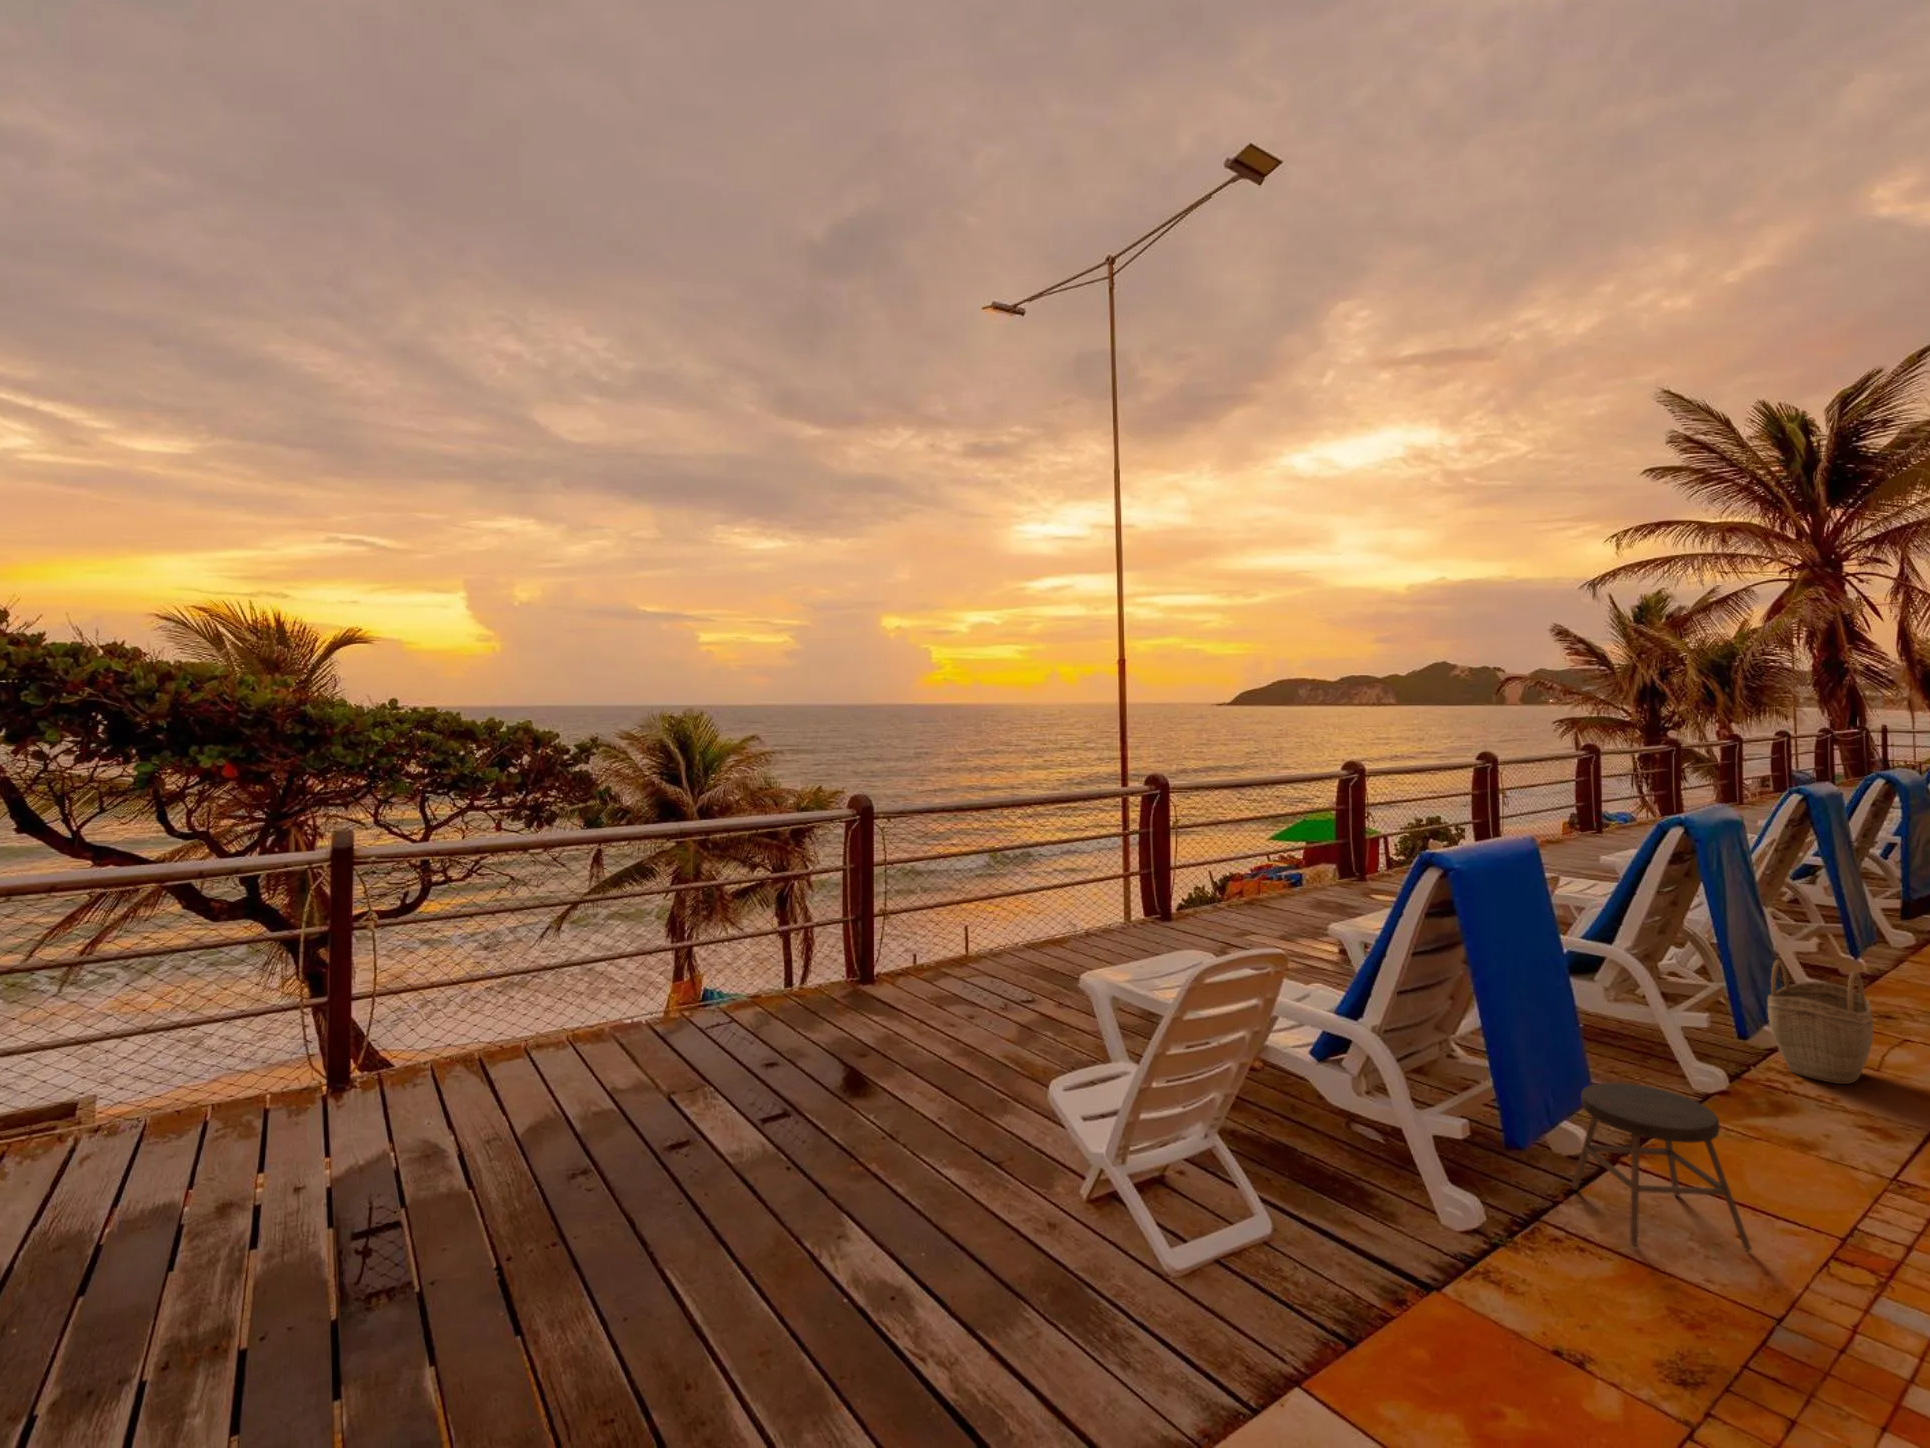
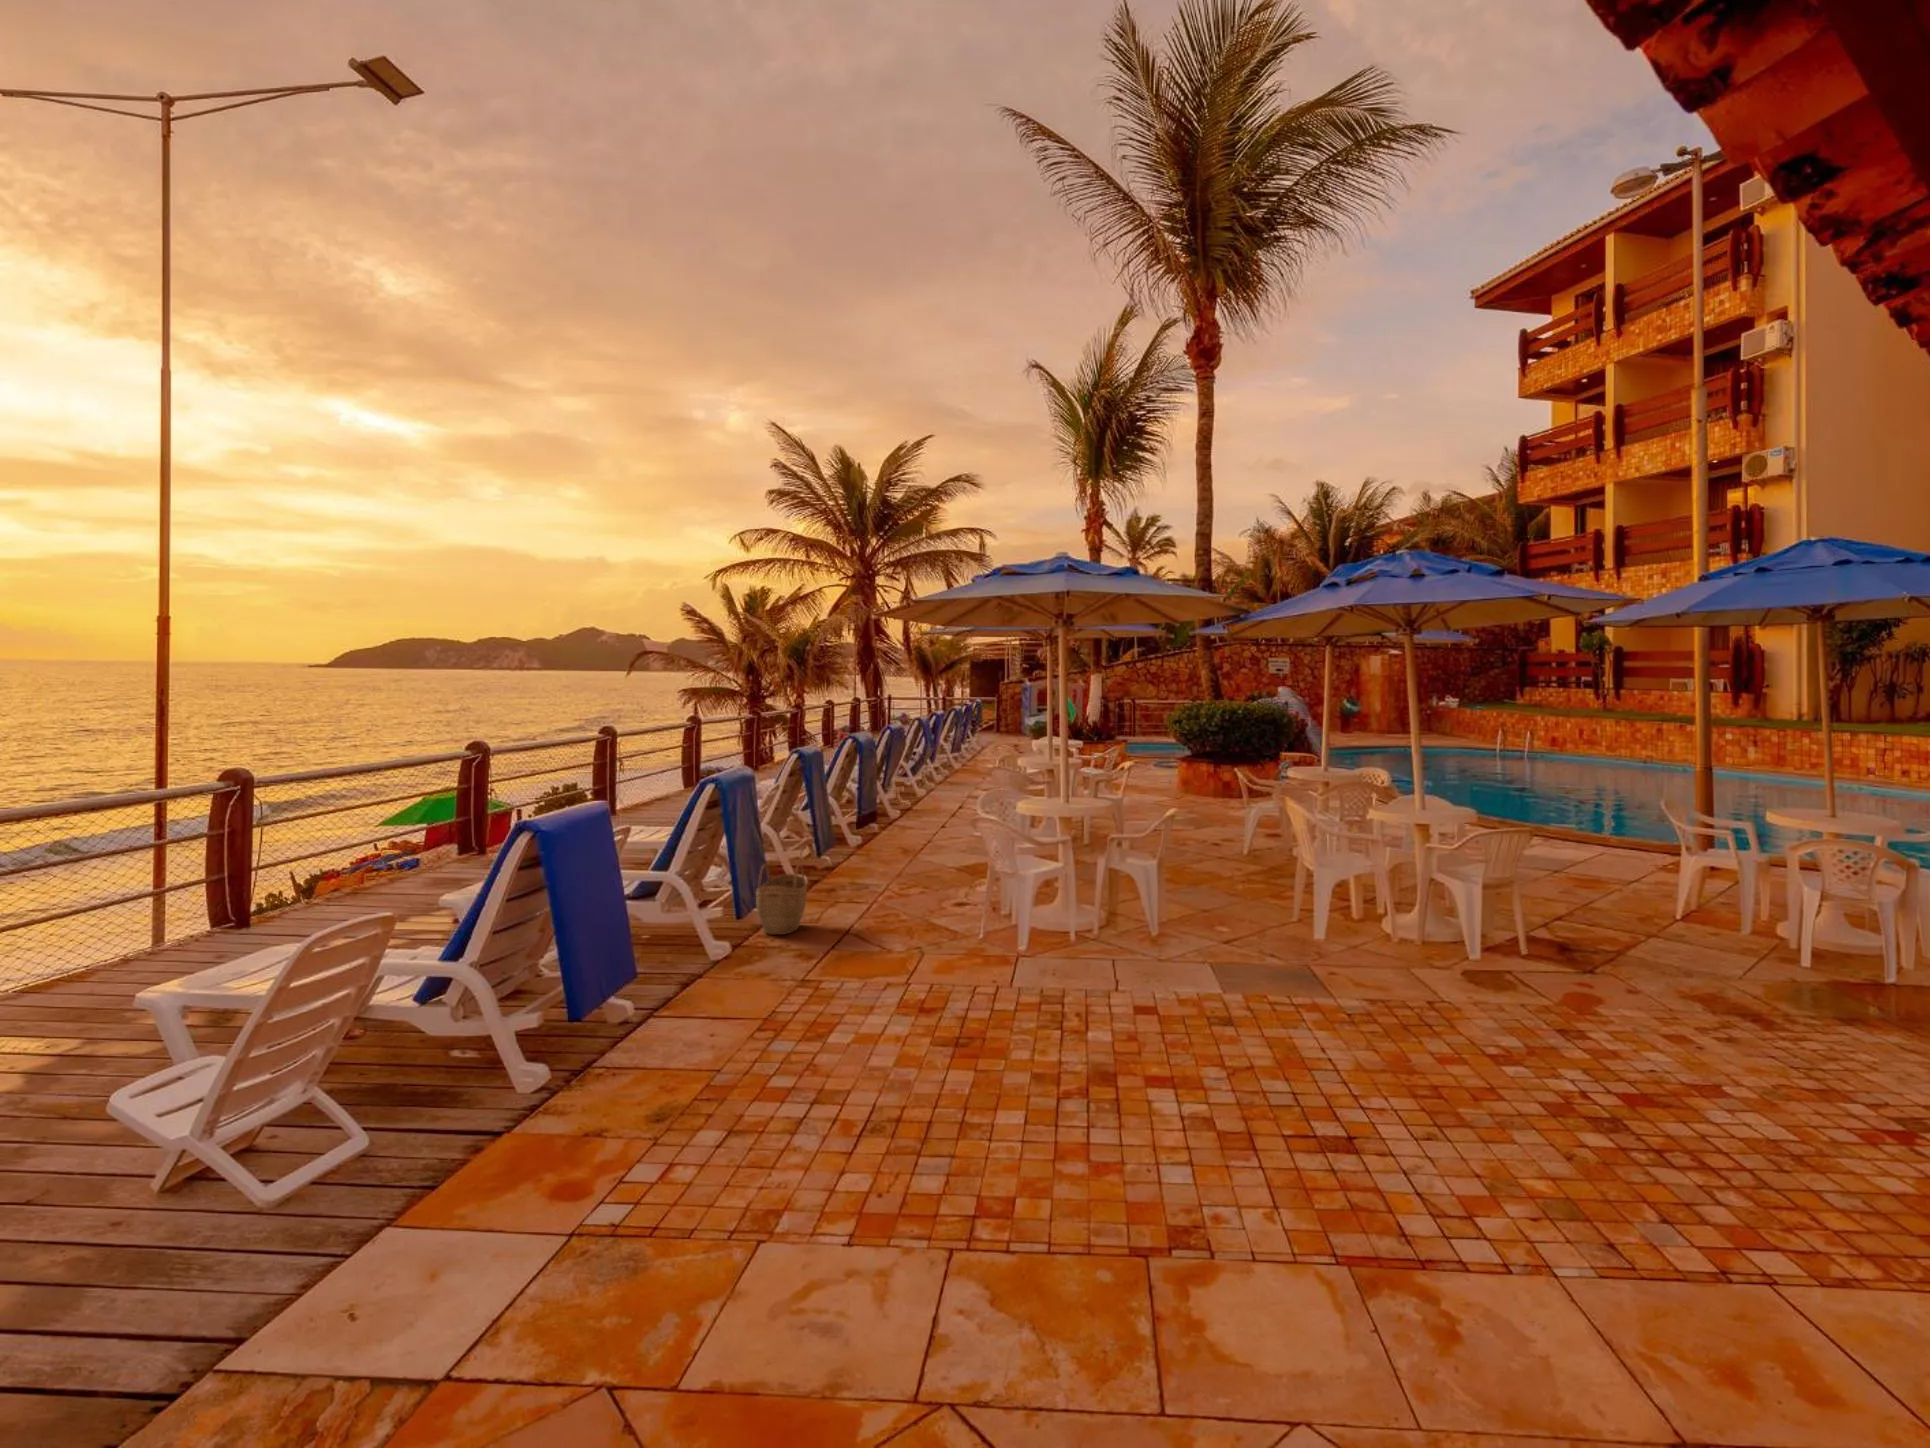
stool: present [1572,1083,1751,1251] -> none [614,957,708,1056]

